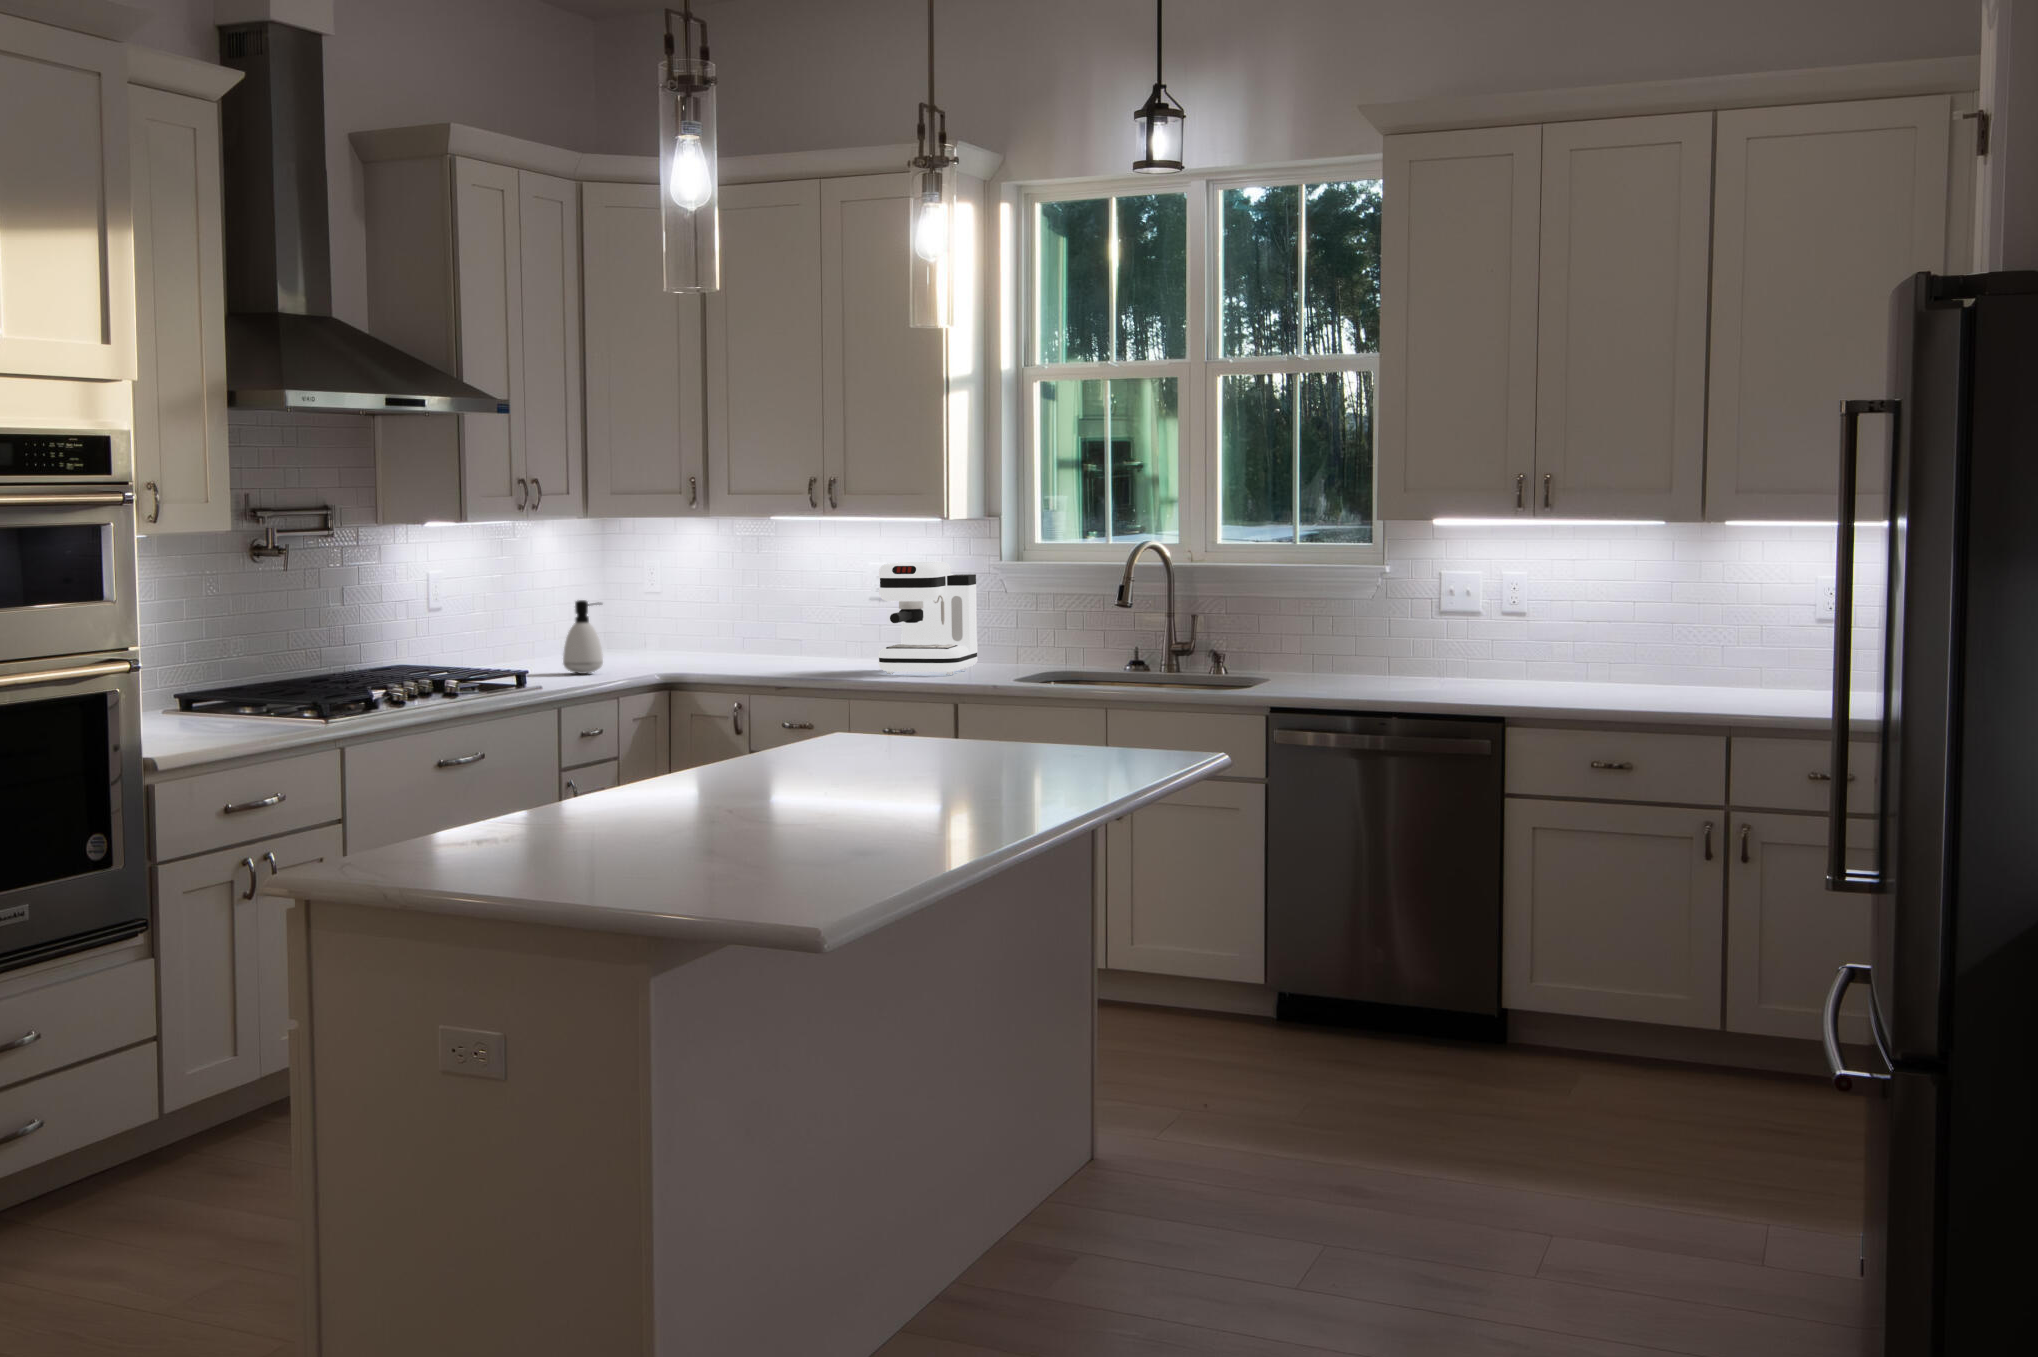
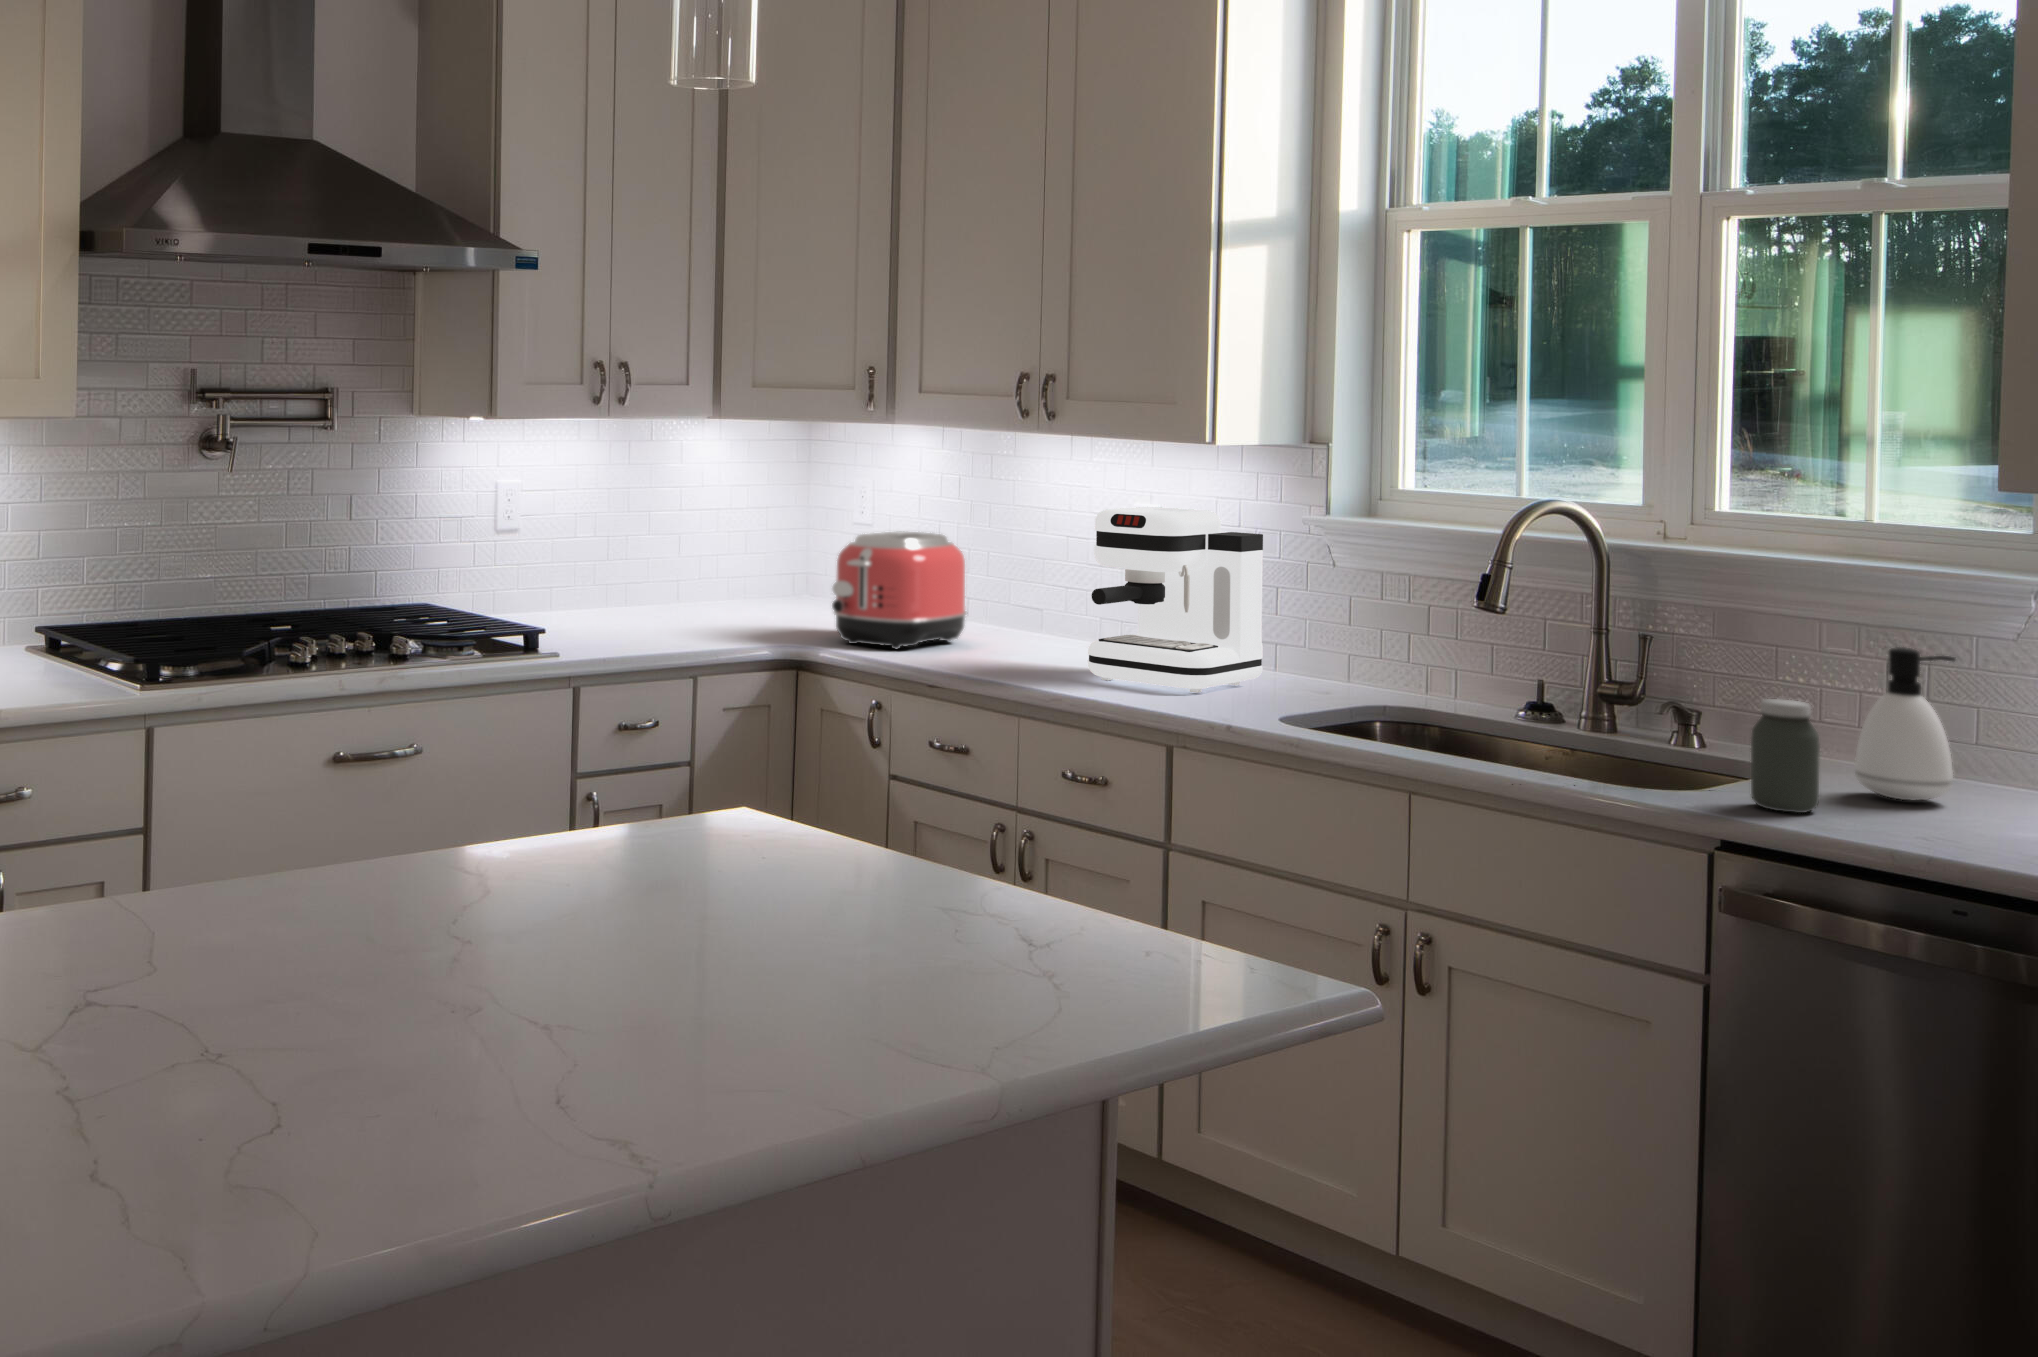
toaster: none [689,591,773,670] -> present [832,532,966,649]
soap dispenser: present [563,600,603,674] -> present [1855,647,1955,800]
jar: none [1271,635,1301,691] -> present [1751,699,1820,813]

